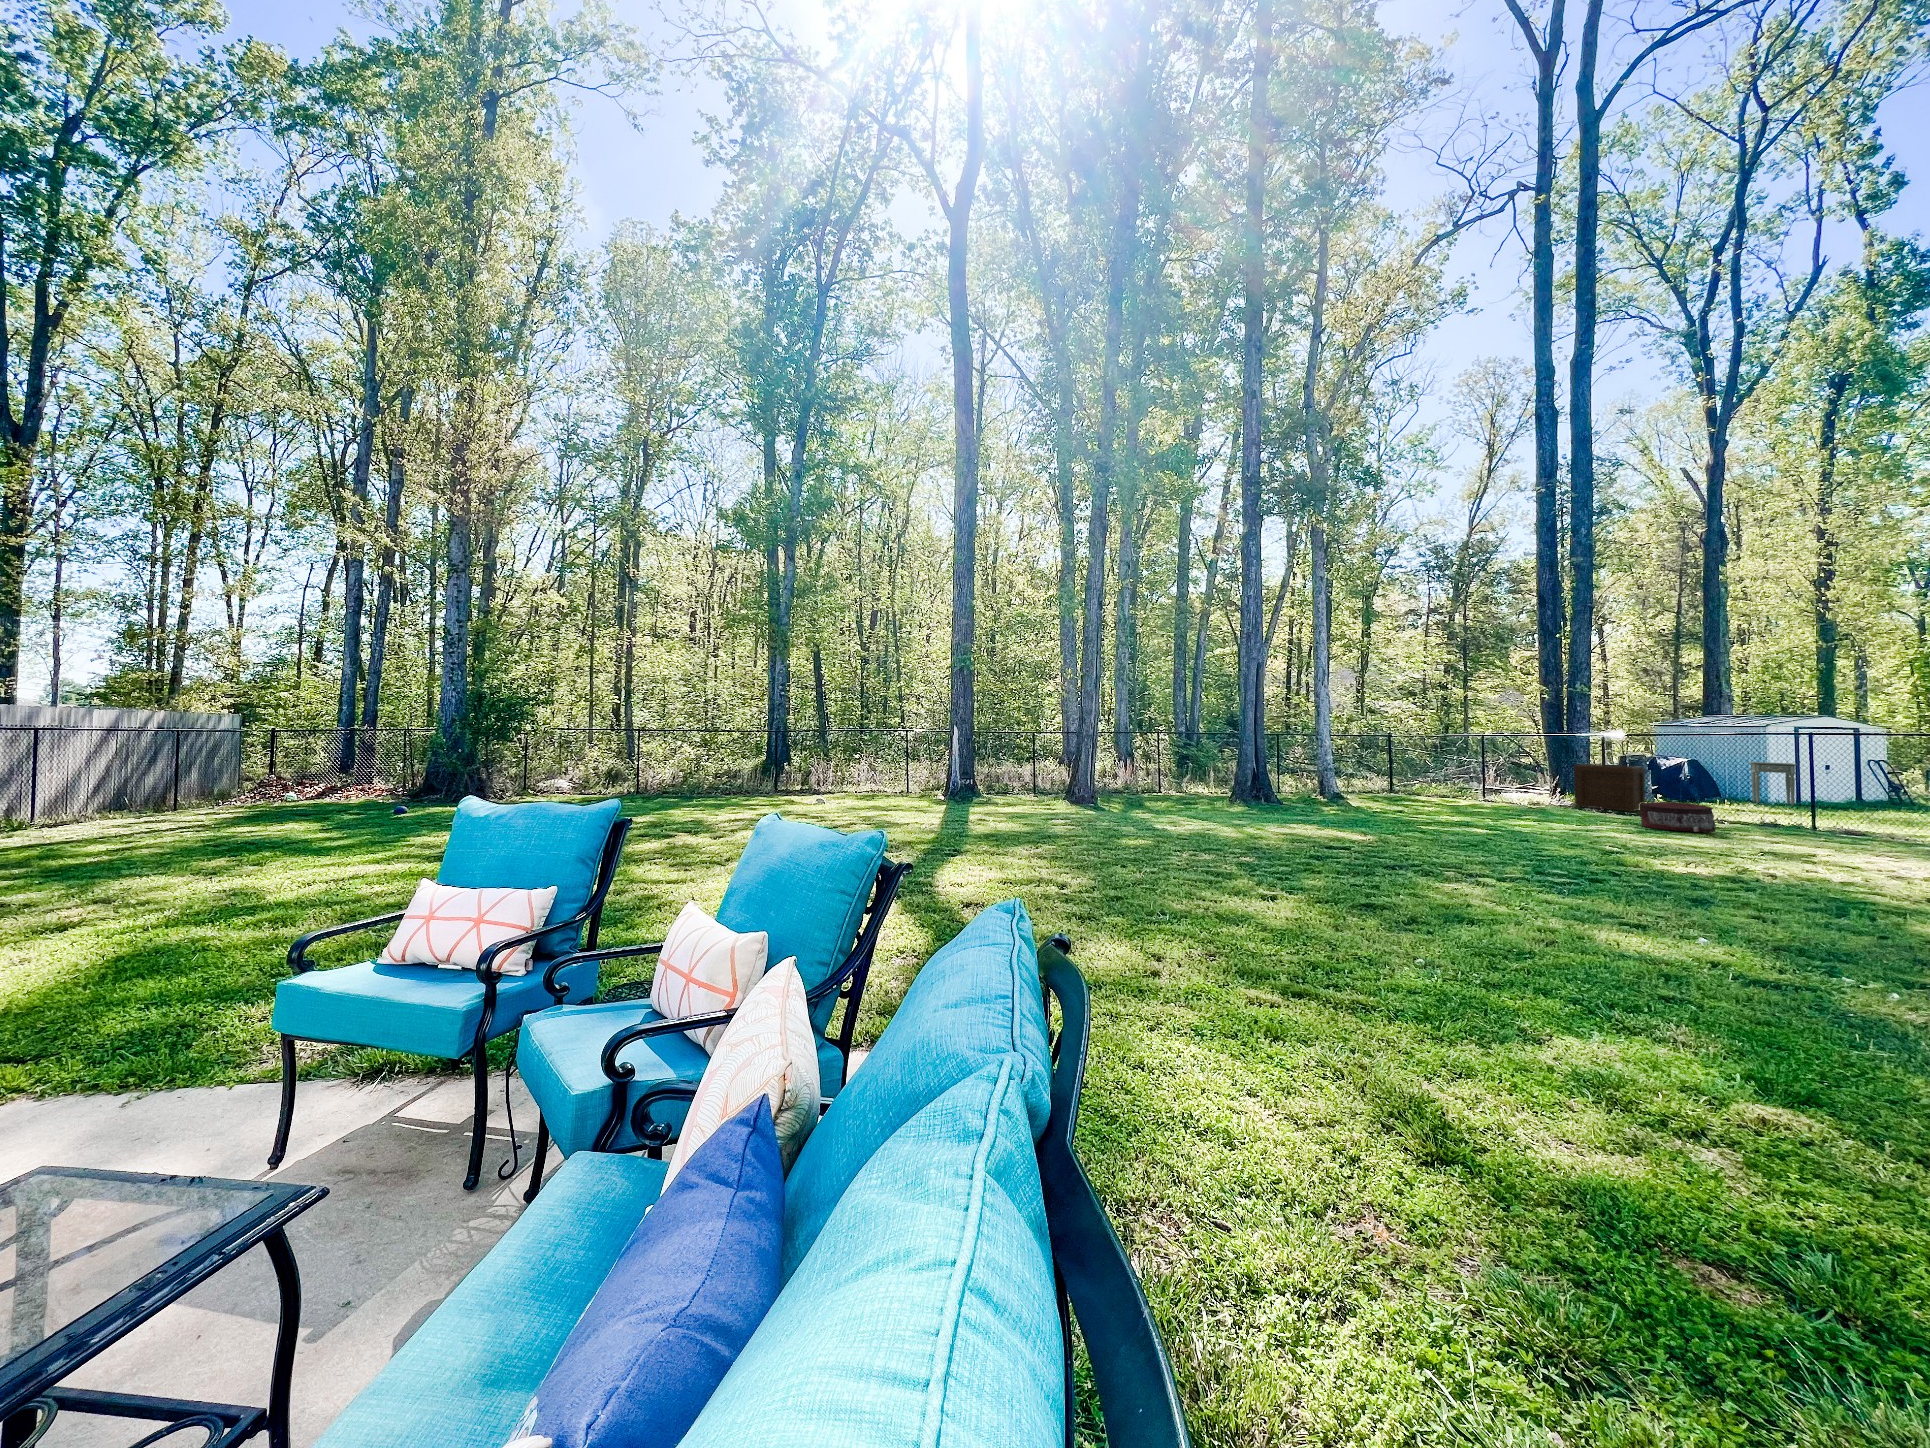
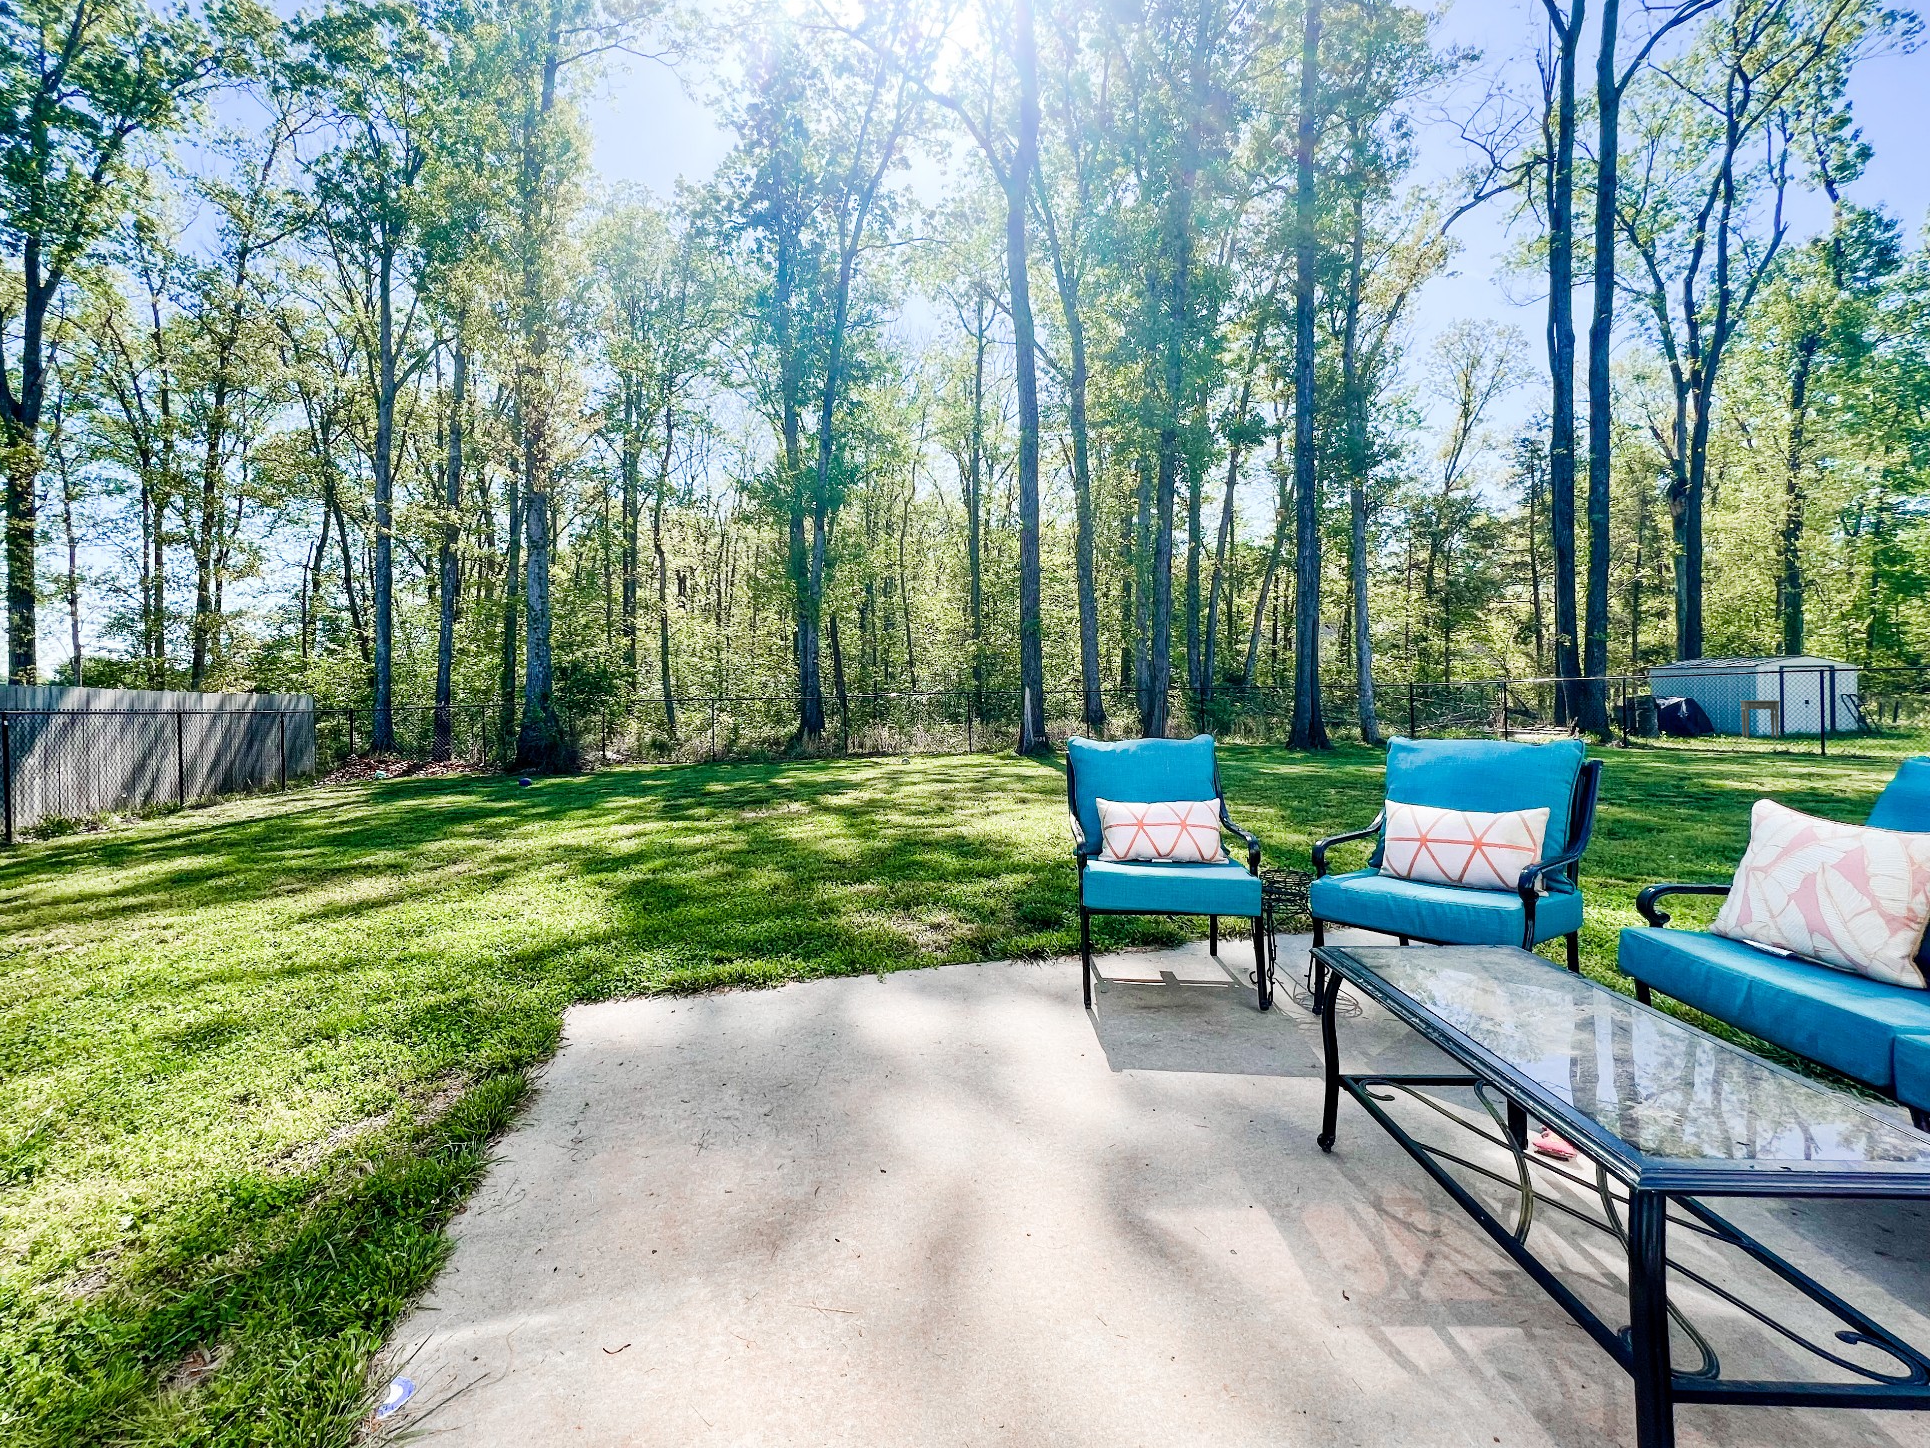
wooden crate: present [1574,764,1645,812] -> none [1600,709,1661,751]
pouf: present [1640,802,1716,833] -> none [1666,740,1732,765]

